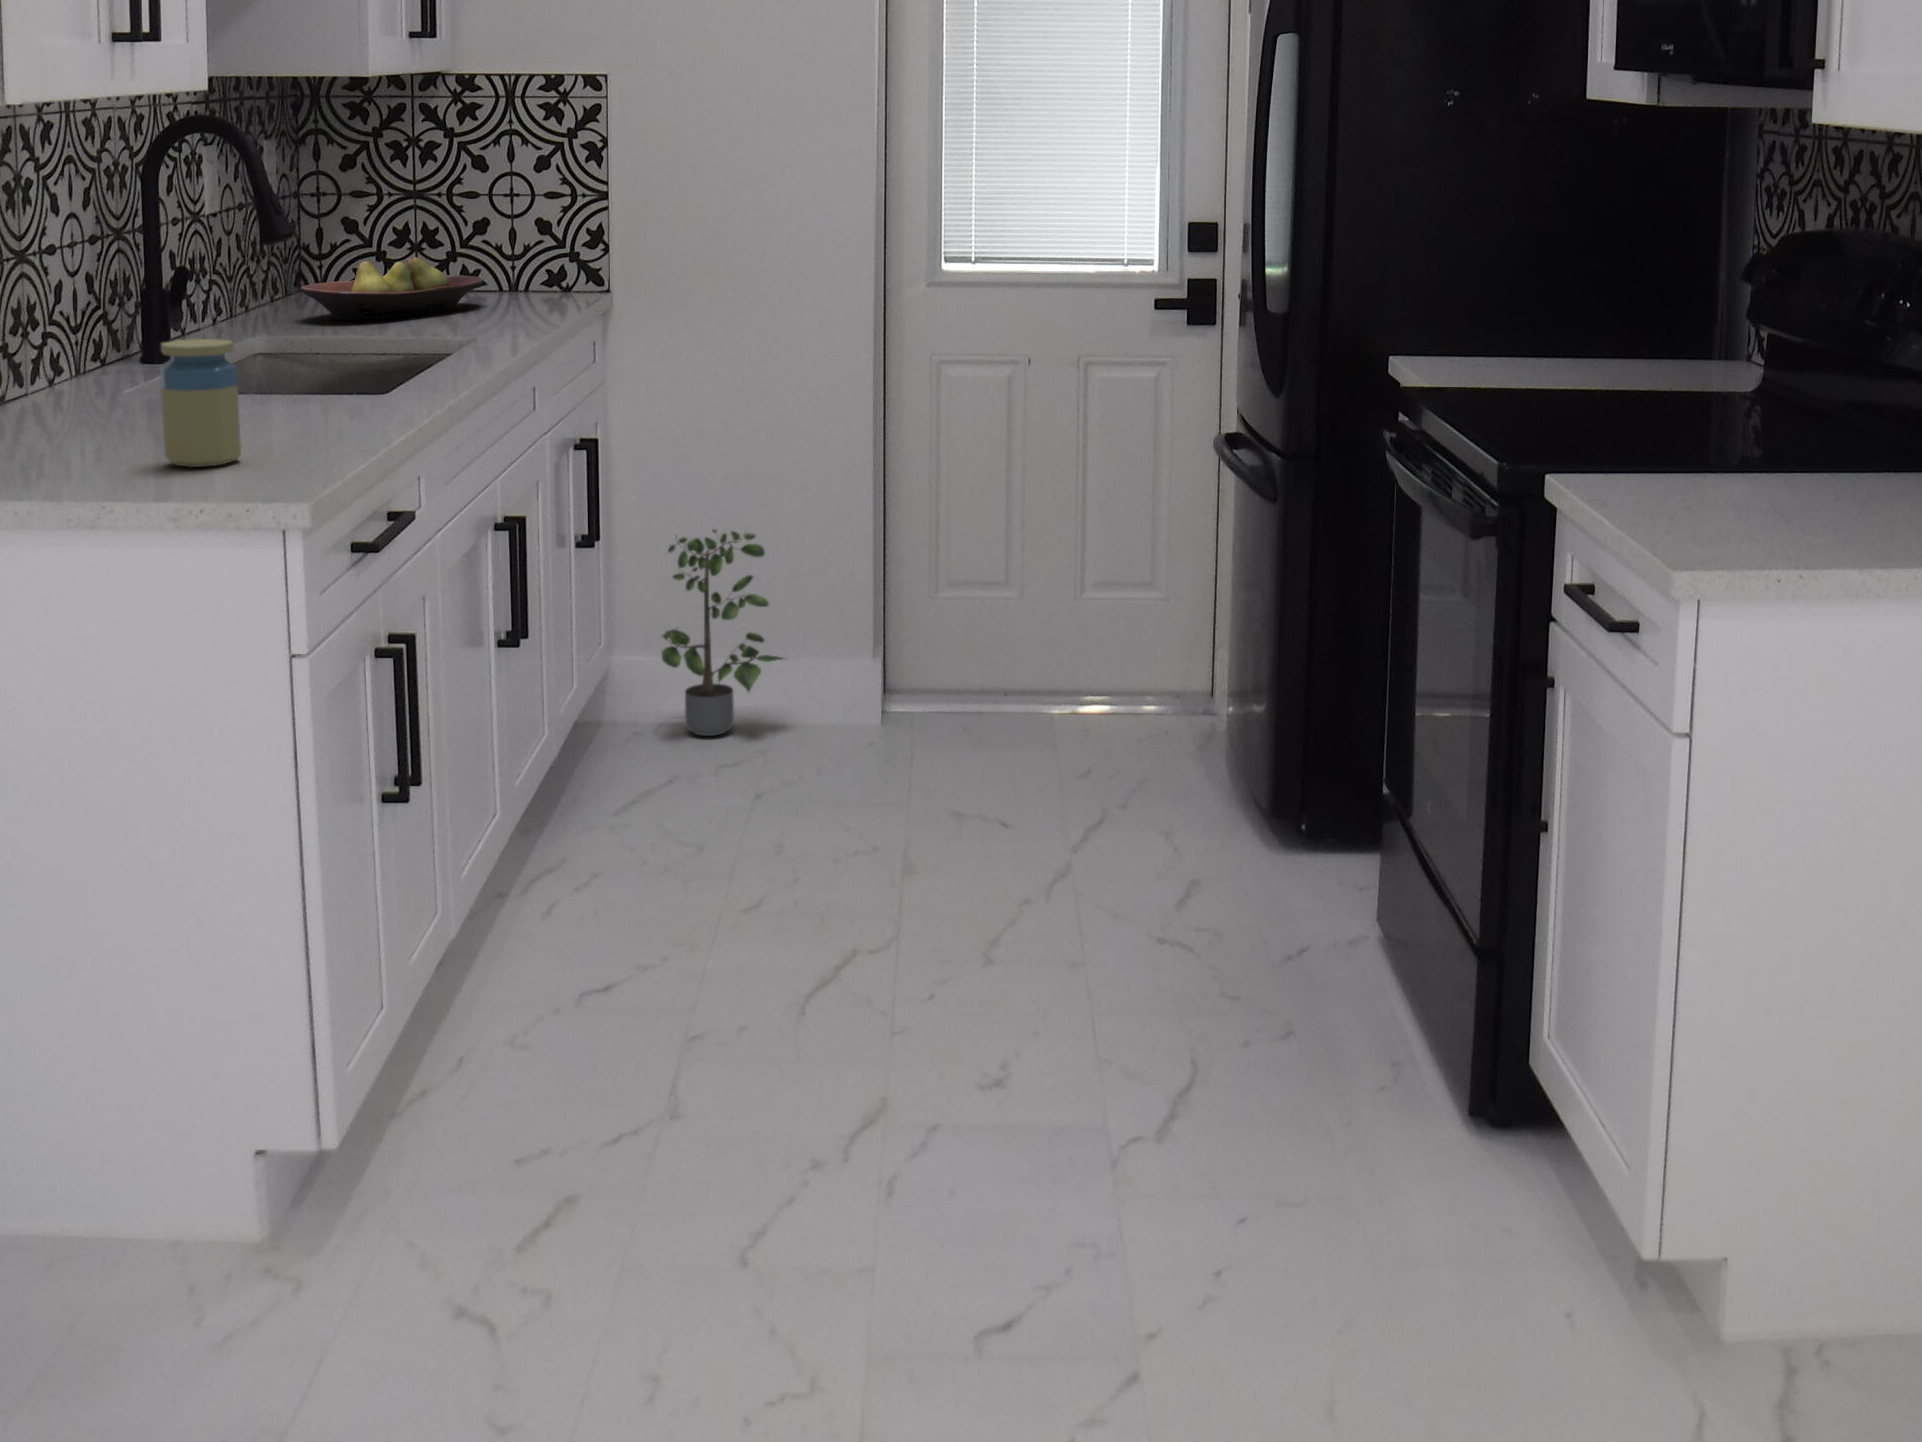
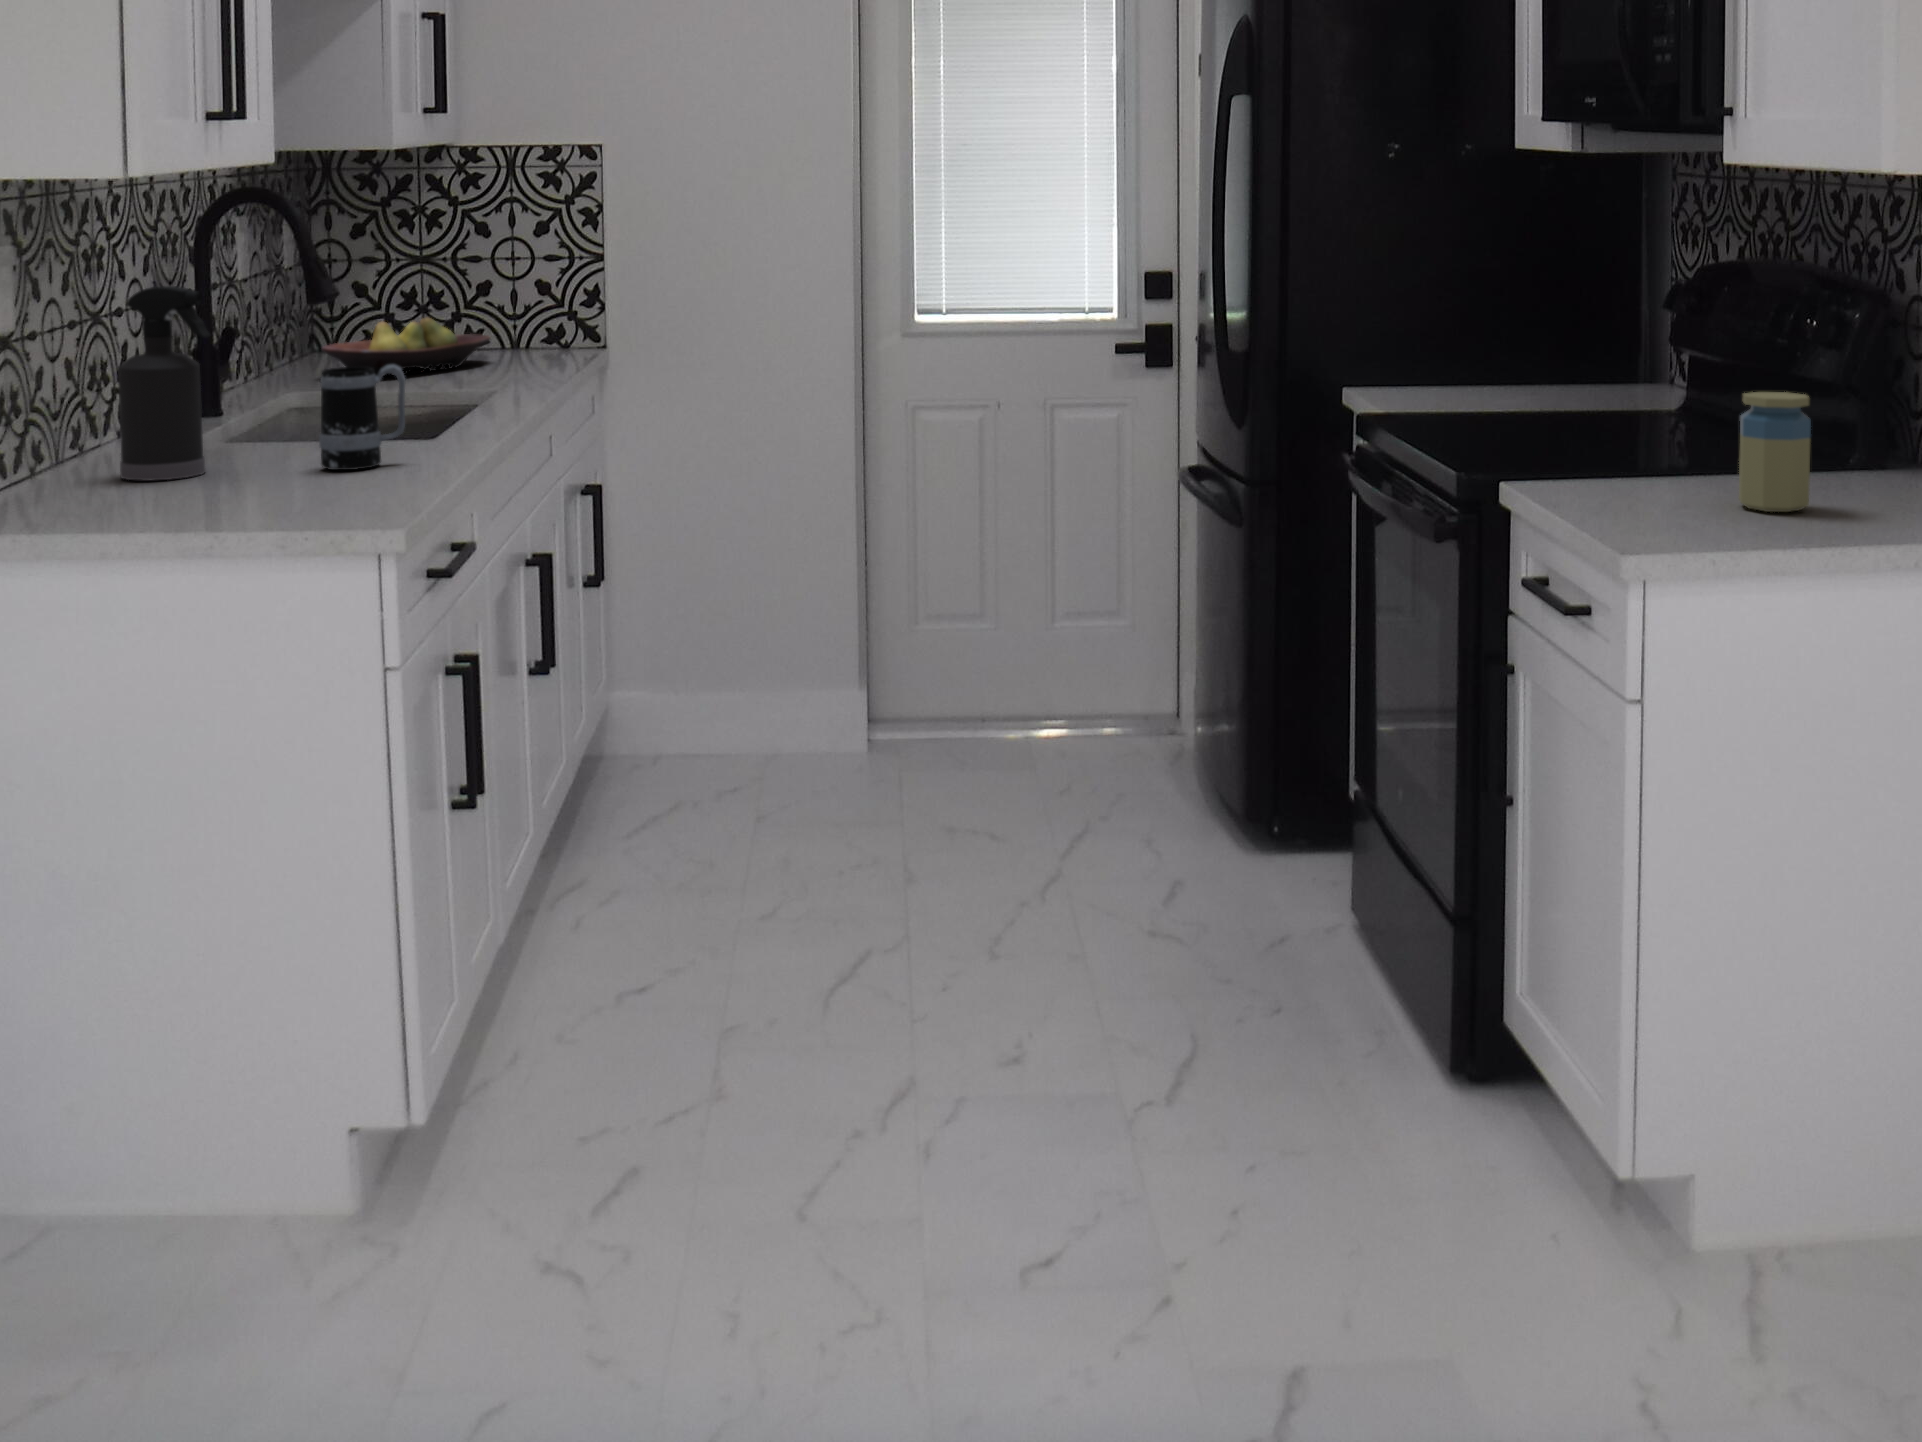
spray bottle: none [26,225,127,438] -> present [118,286,210,481]
mug: none [246,317,341,431] -> present [319,365,406,470]
jar: present [160,339,241,467] -> present [1739,392,1811,512]
potted plant: present [662,530,783,736] -> none [660,566,782,771]

